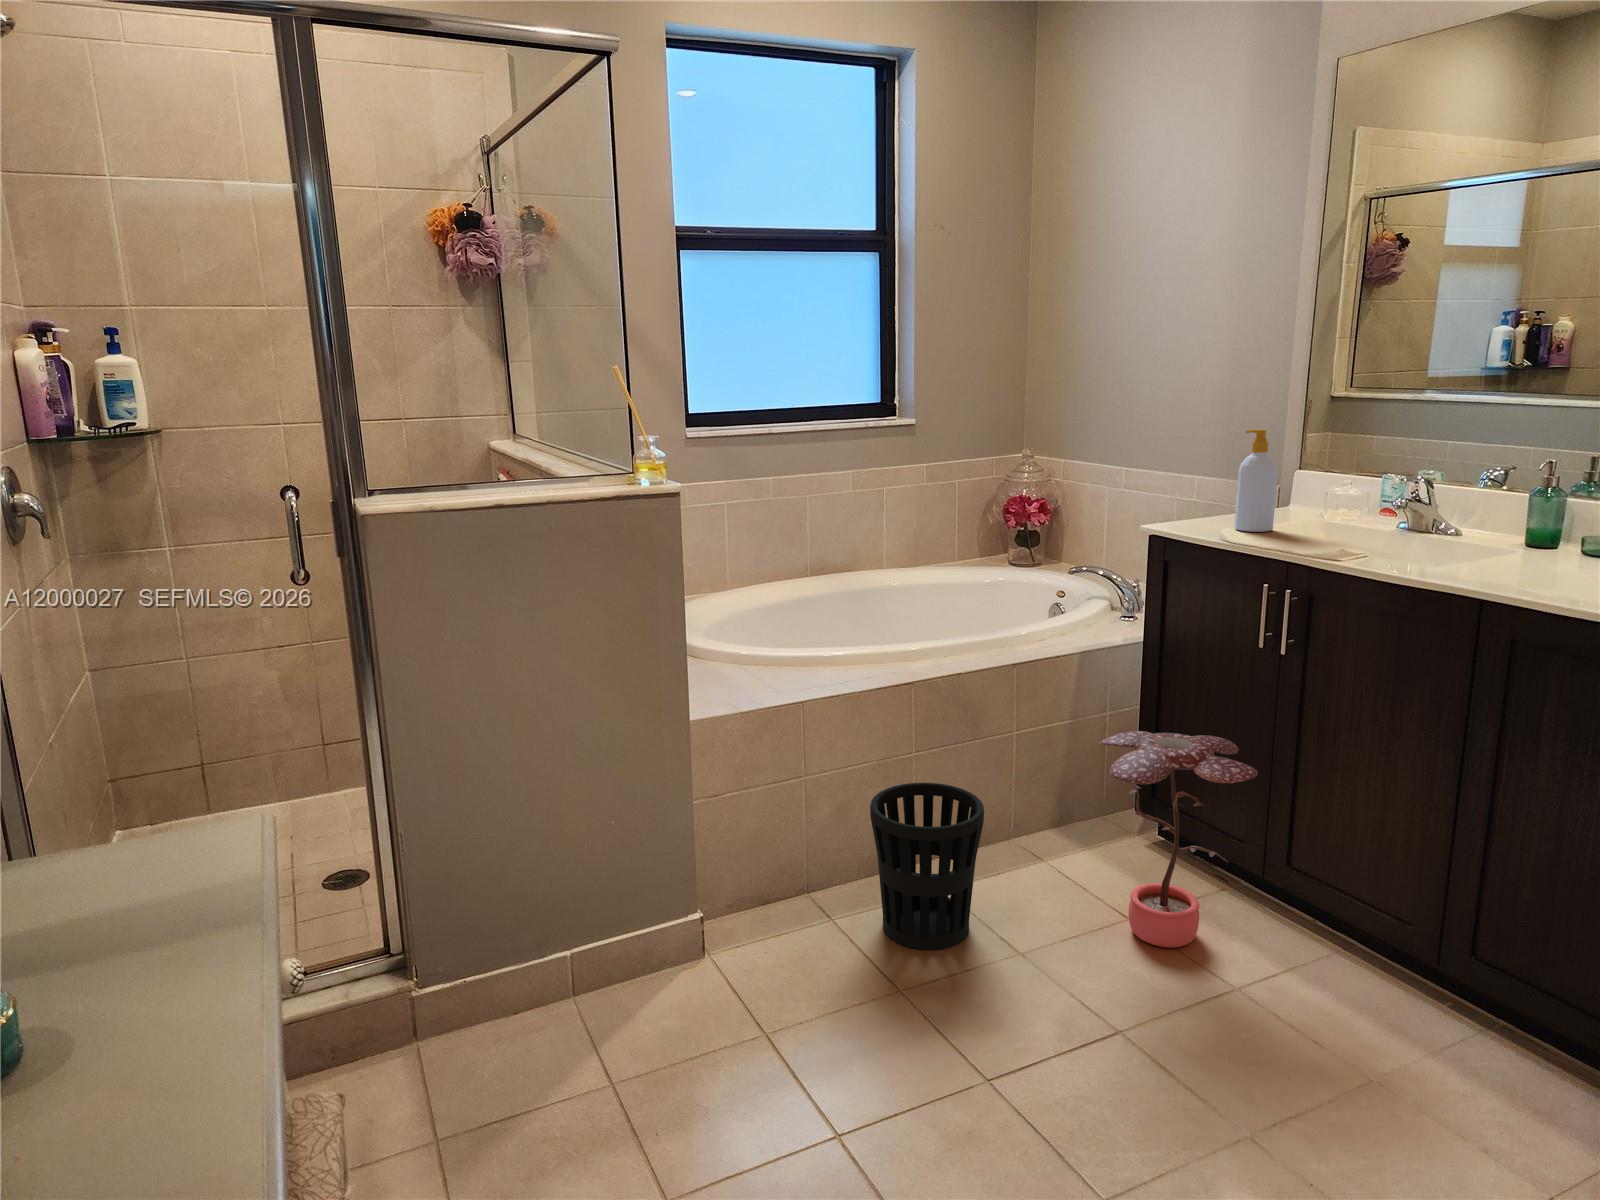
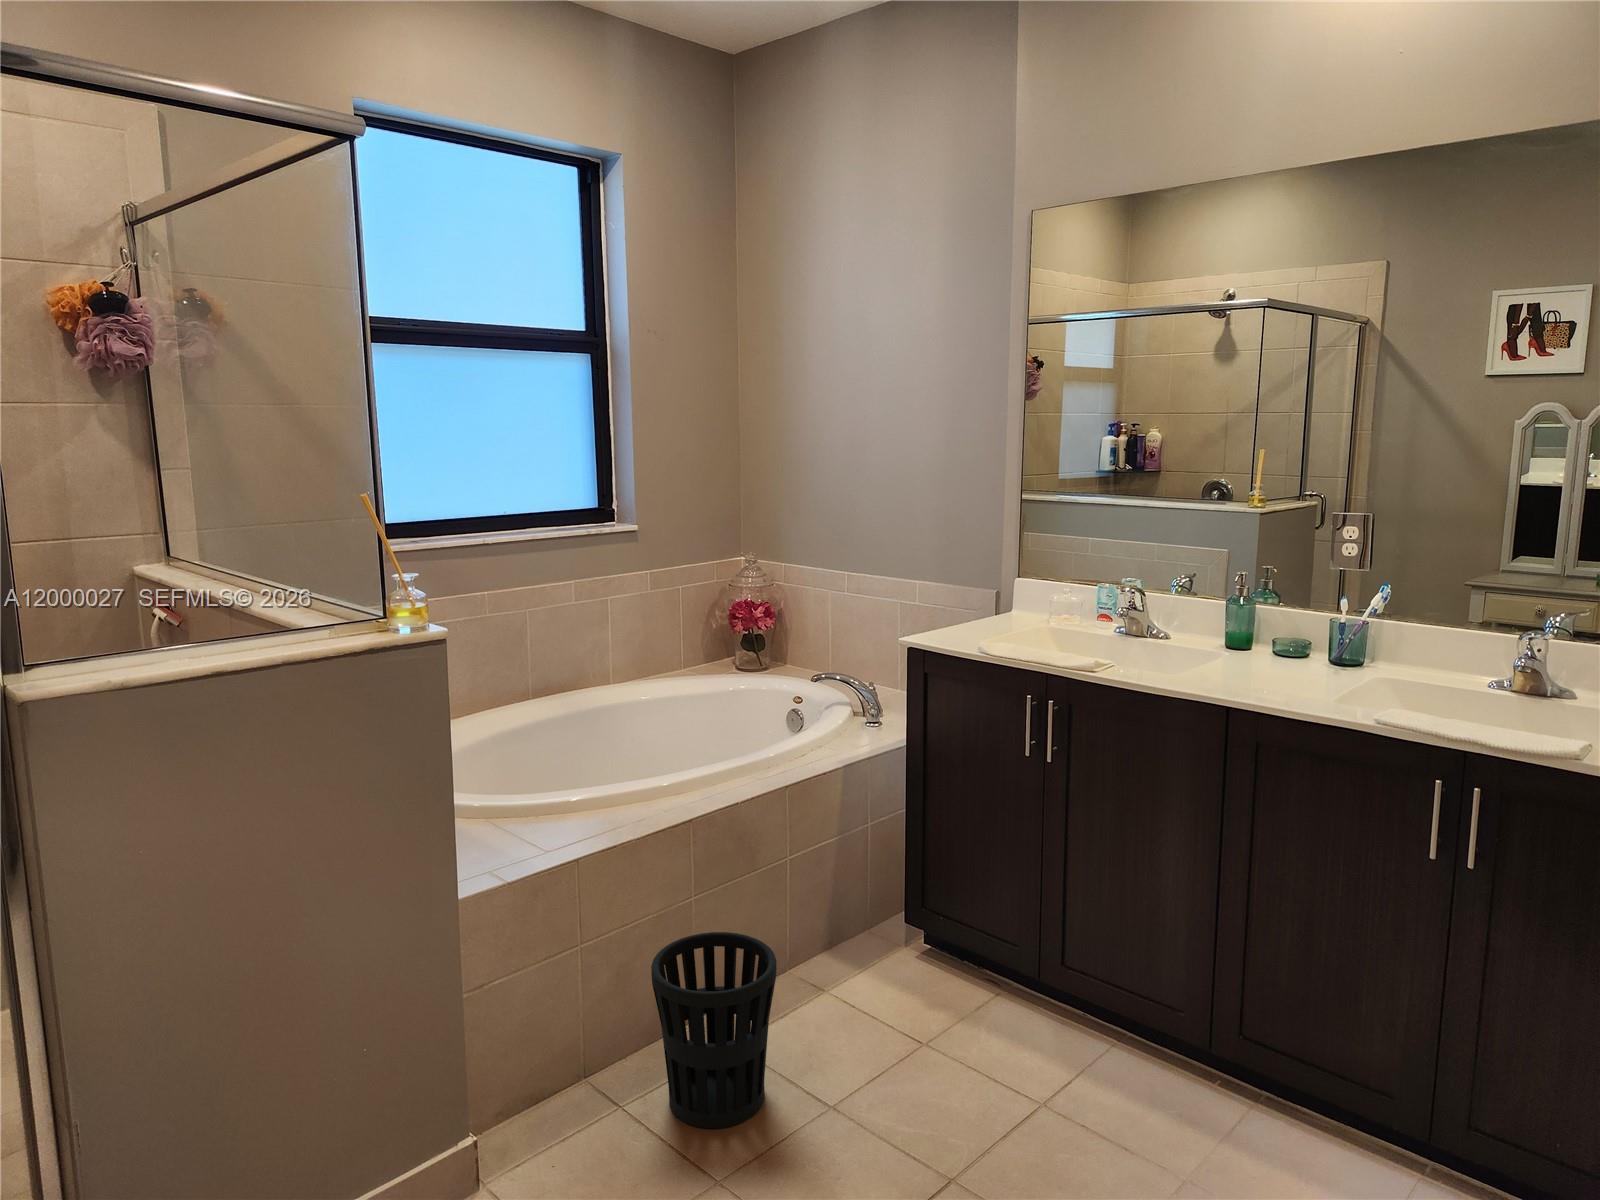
soap bottle: present [1234,429,1278,532] -> none [980,541,1017,639]
potted plant: present [1099,731,1258,947] -> none [883,848,1044,1075]

